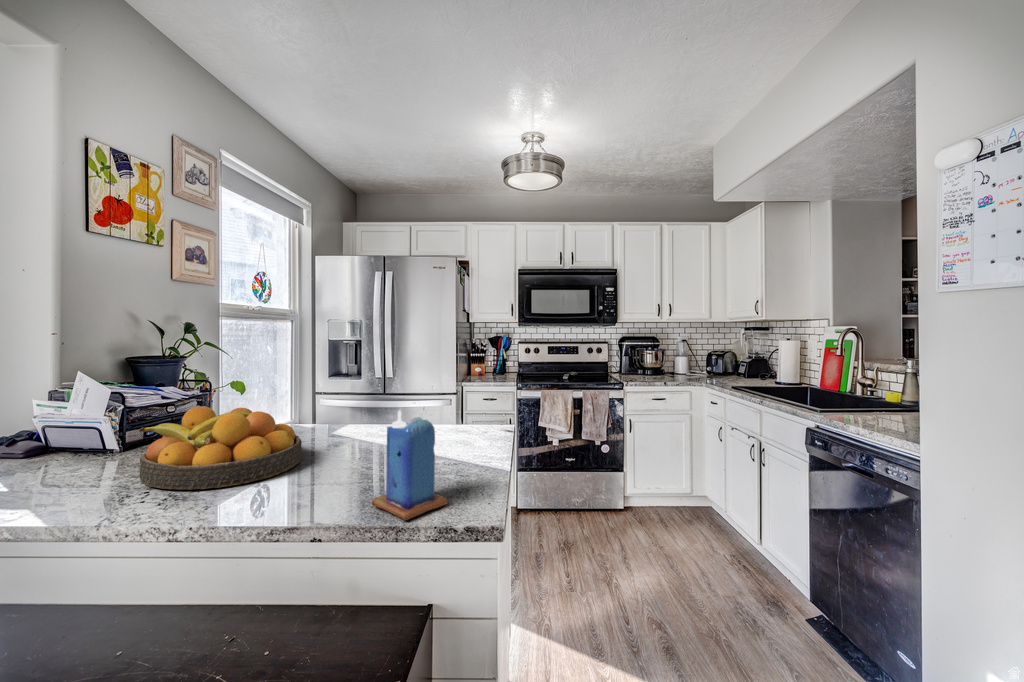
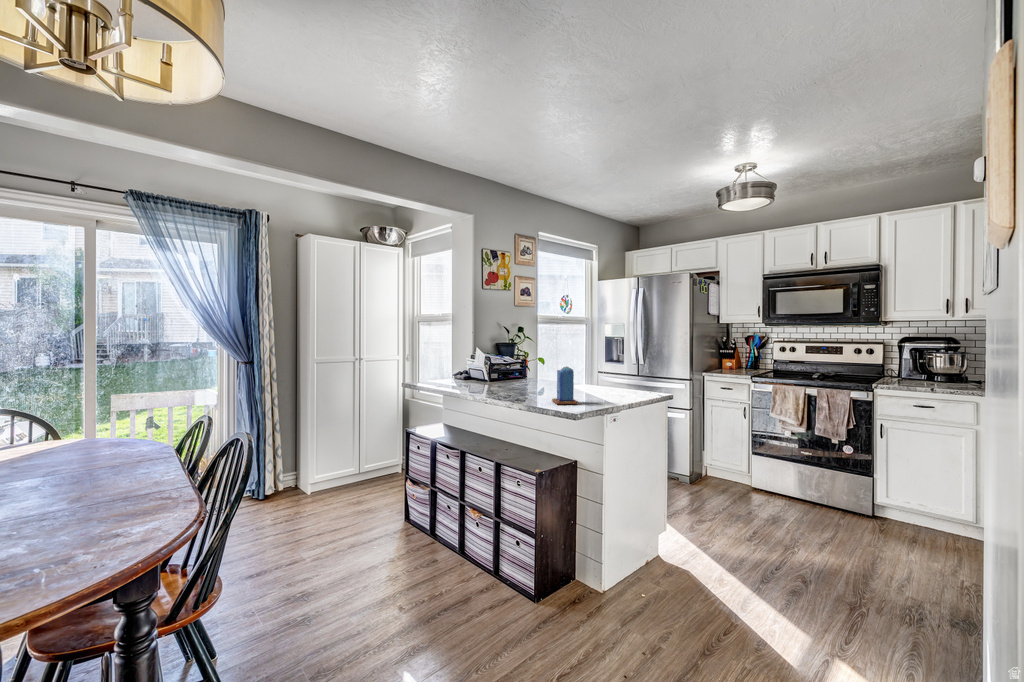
fruit bowl: present [139,406,302,490] -> none [491,364,547,393]

